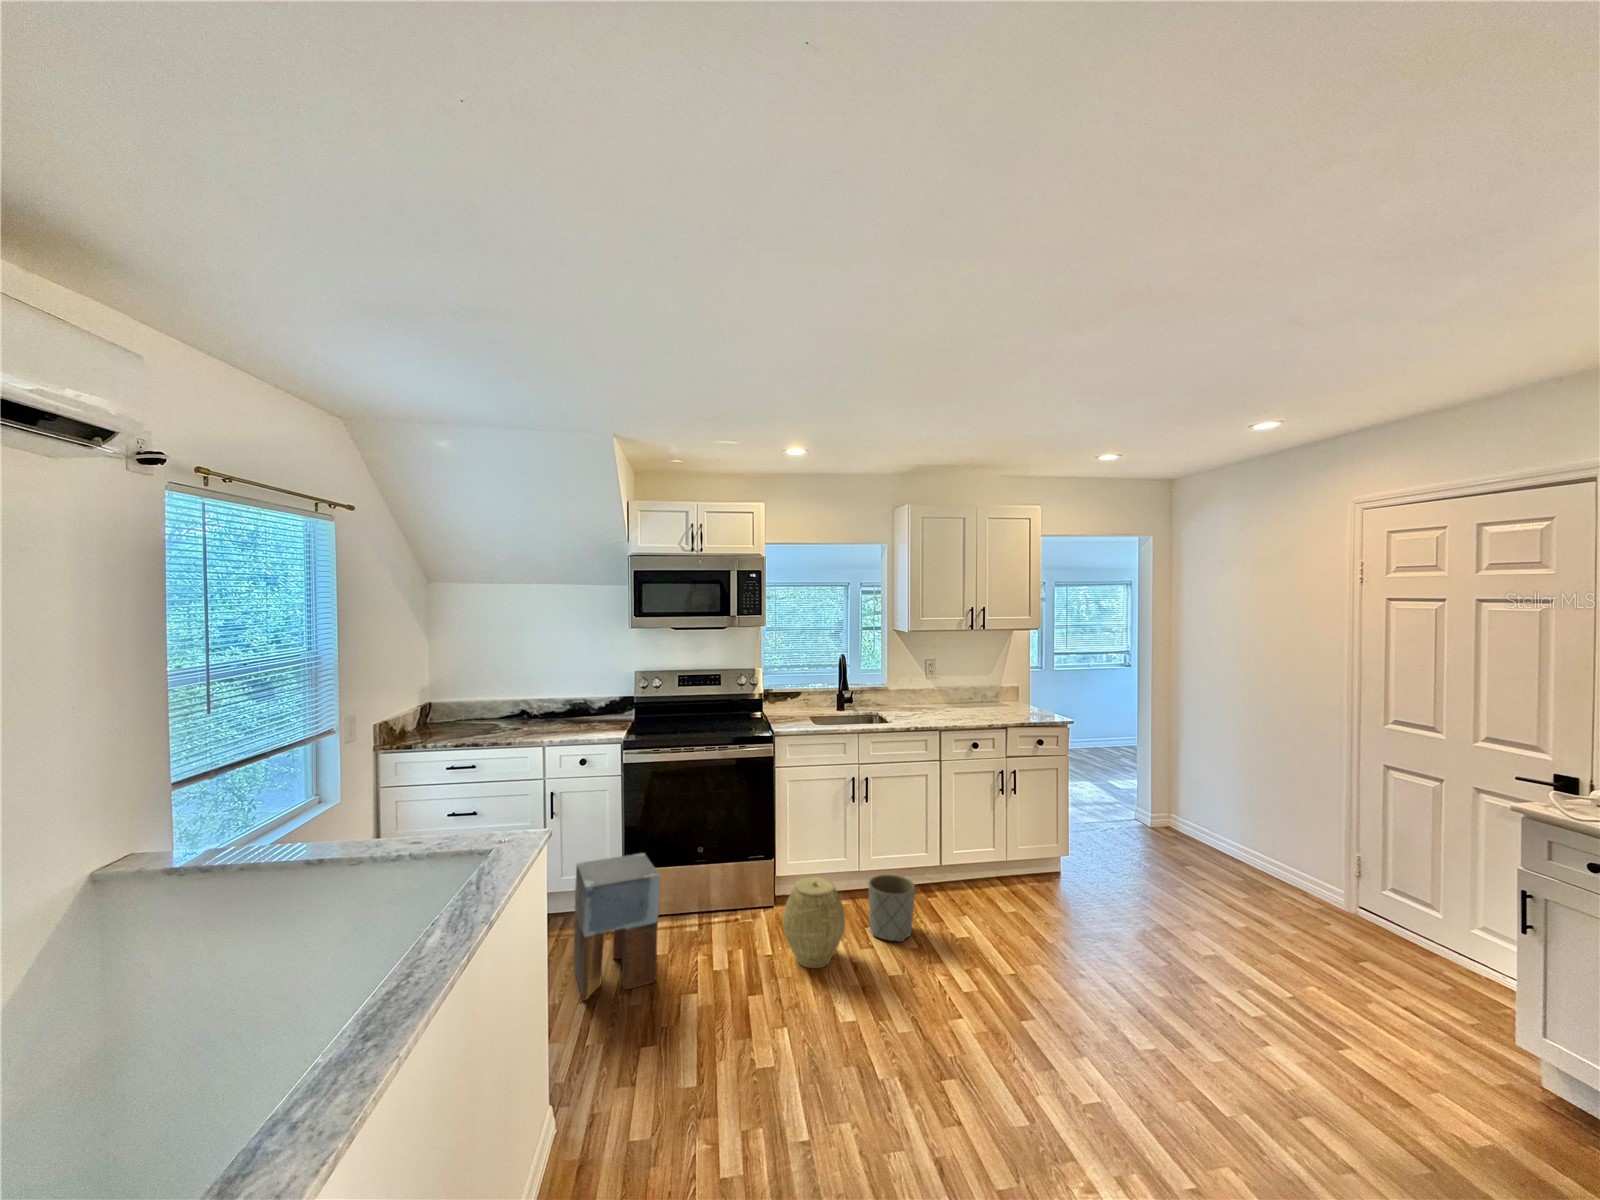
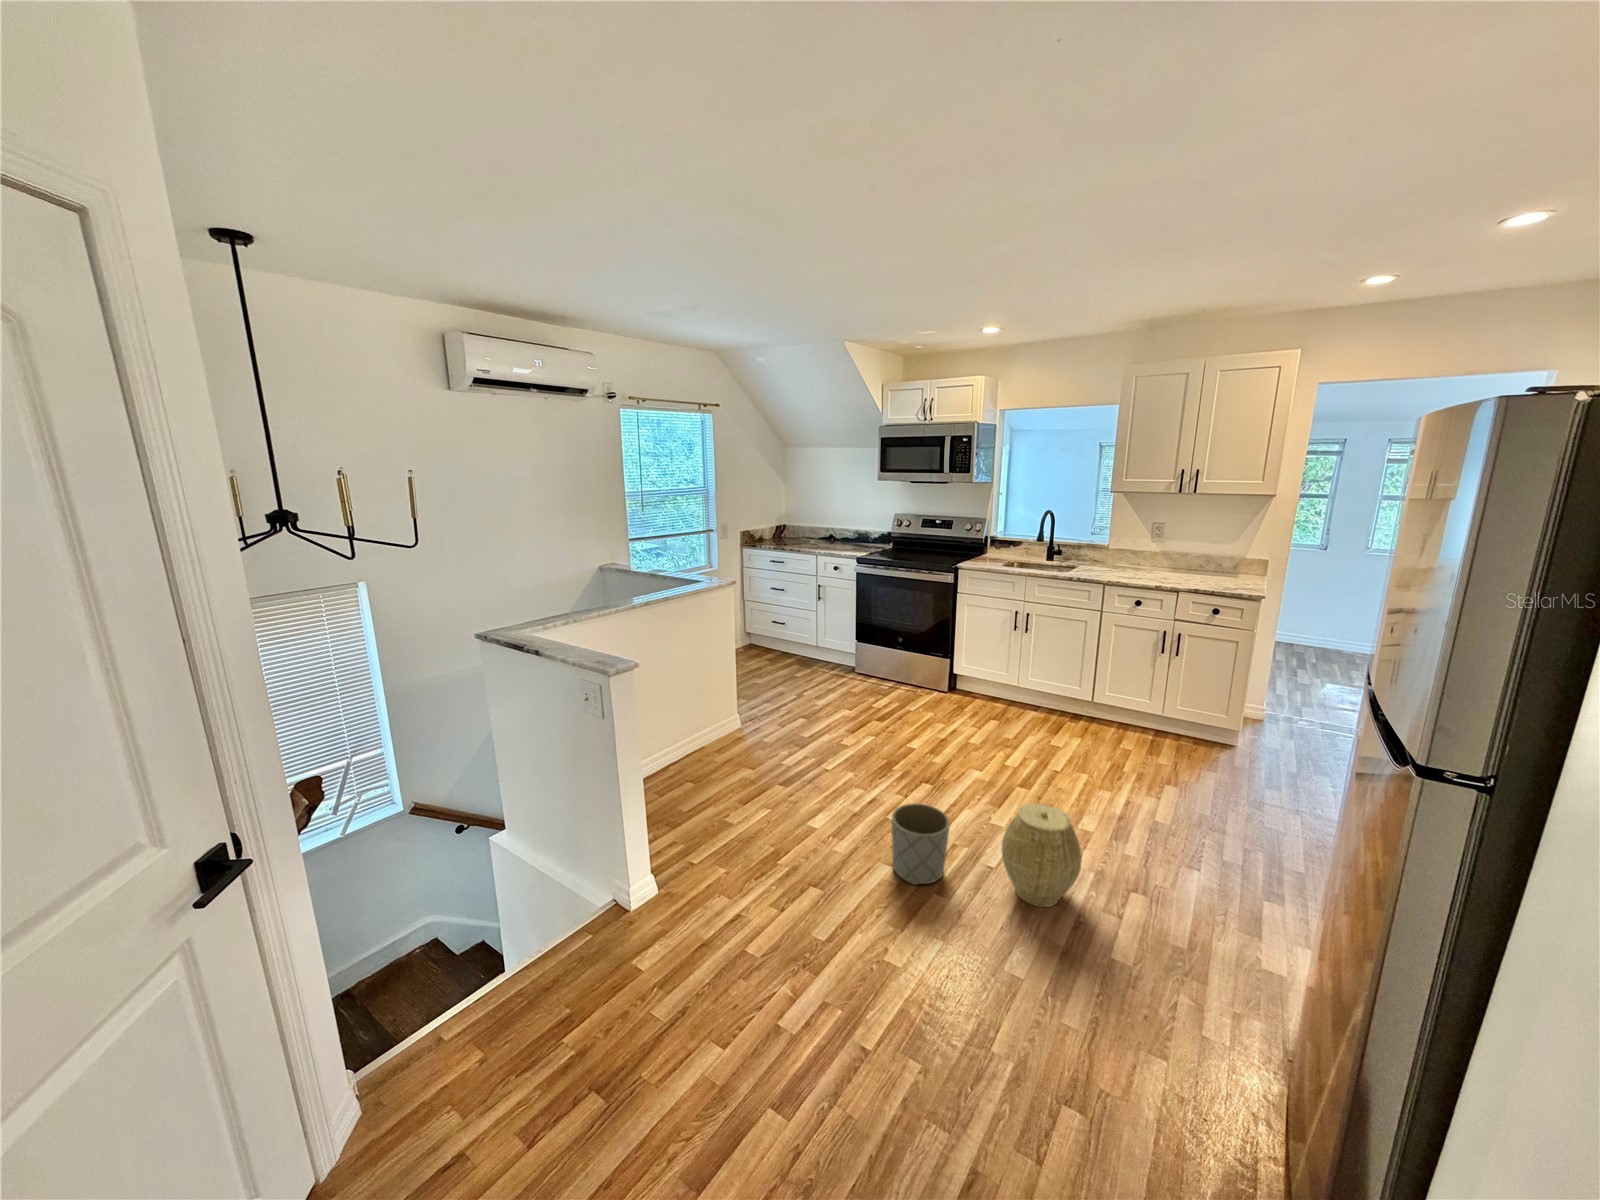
stool: present [574,853,659,1001] -> none [806,714,885,840]
planter: present [868,875,915,942] -> present [892,803,950,885]

